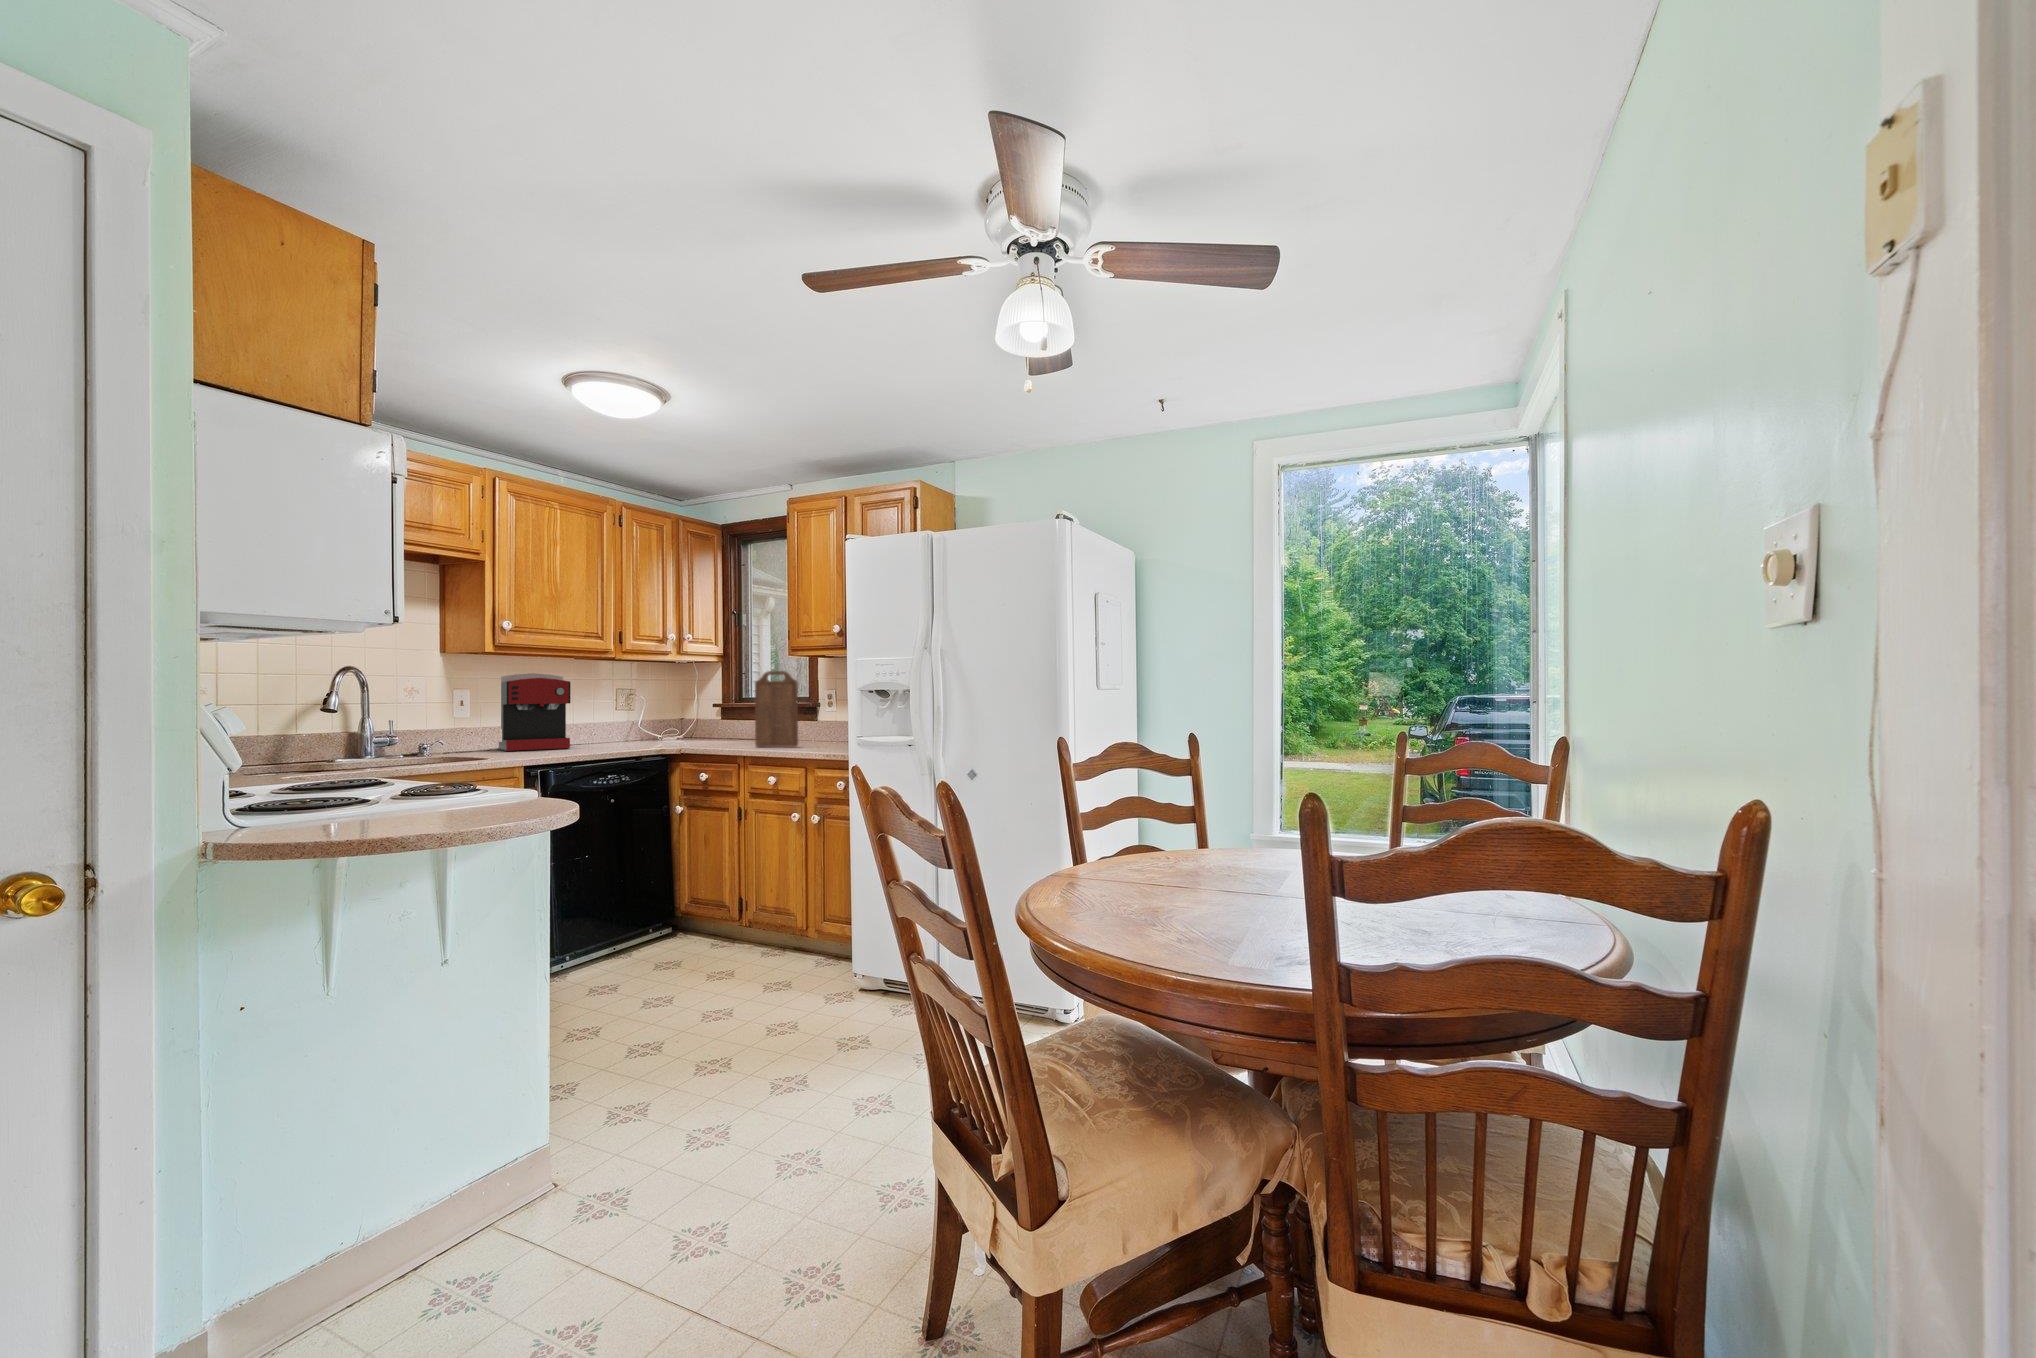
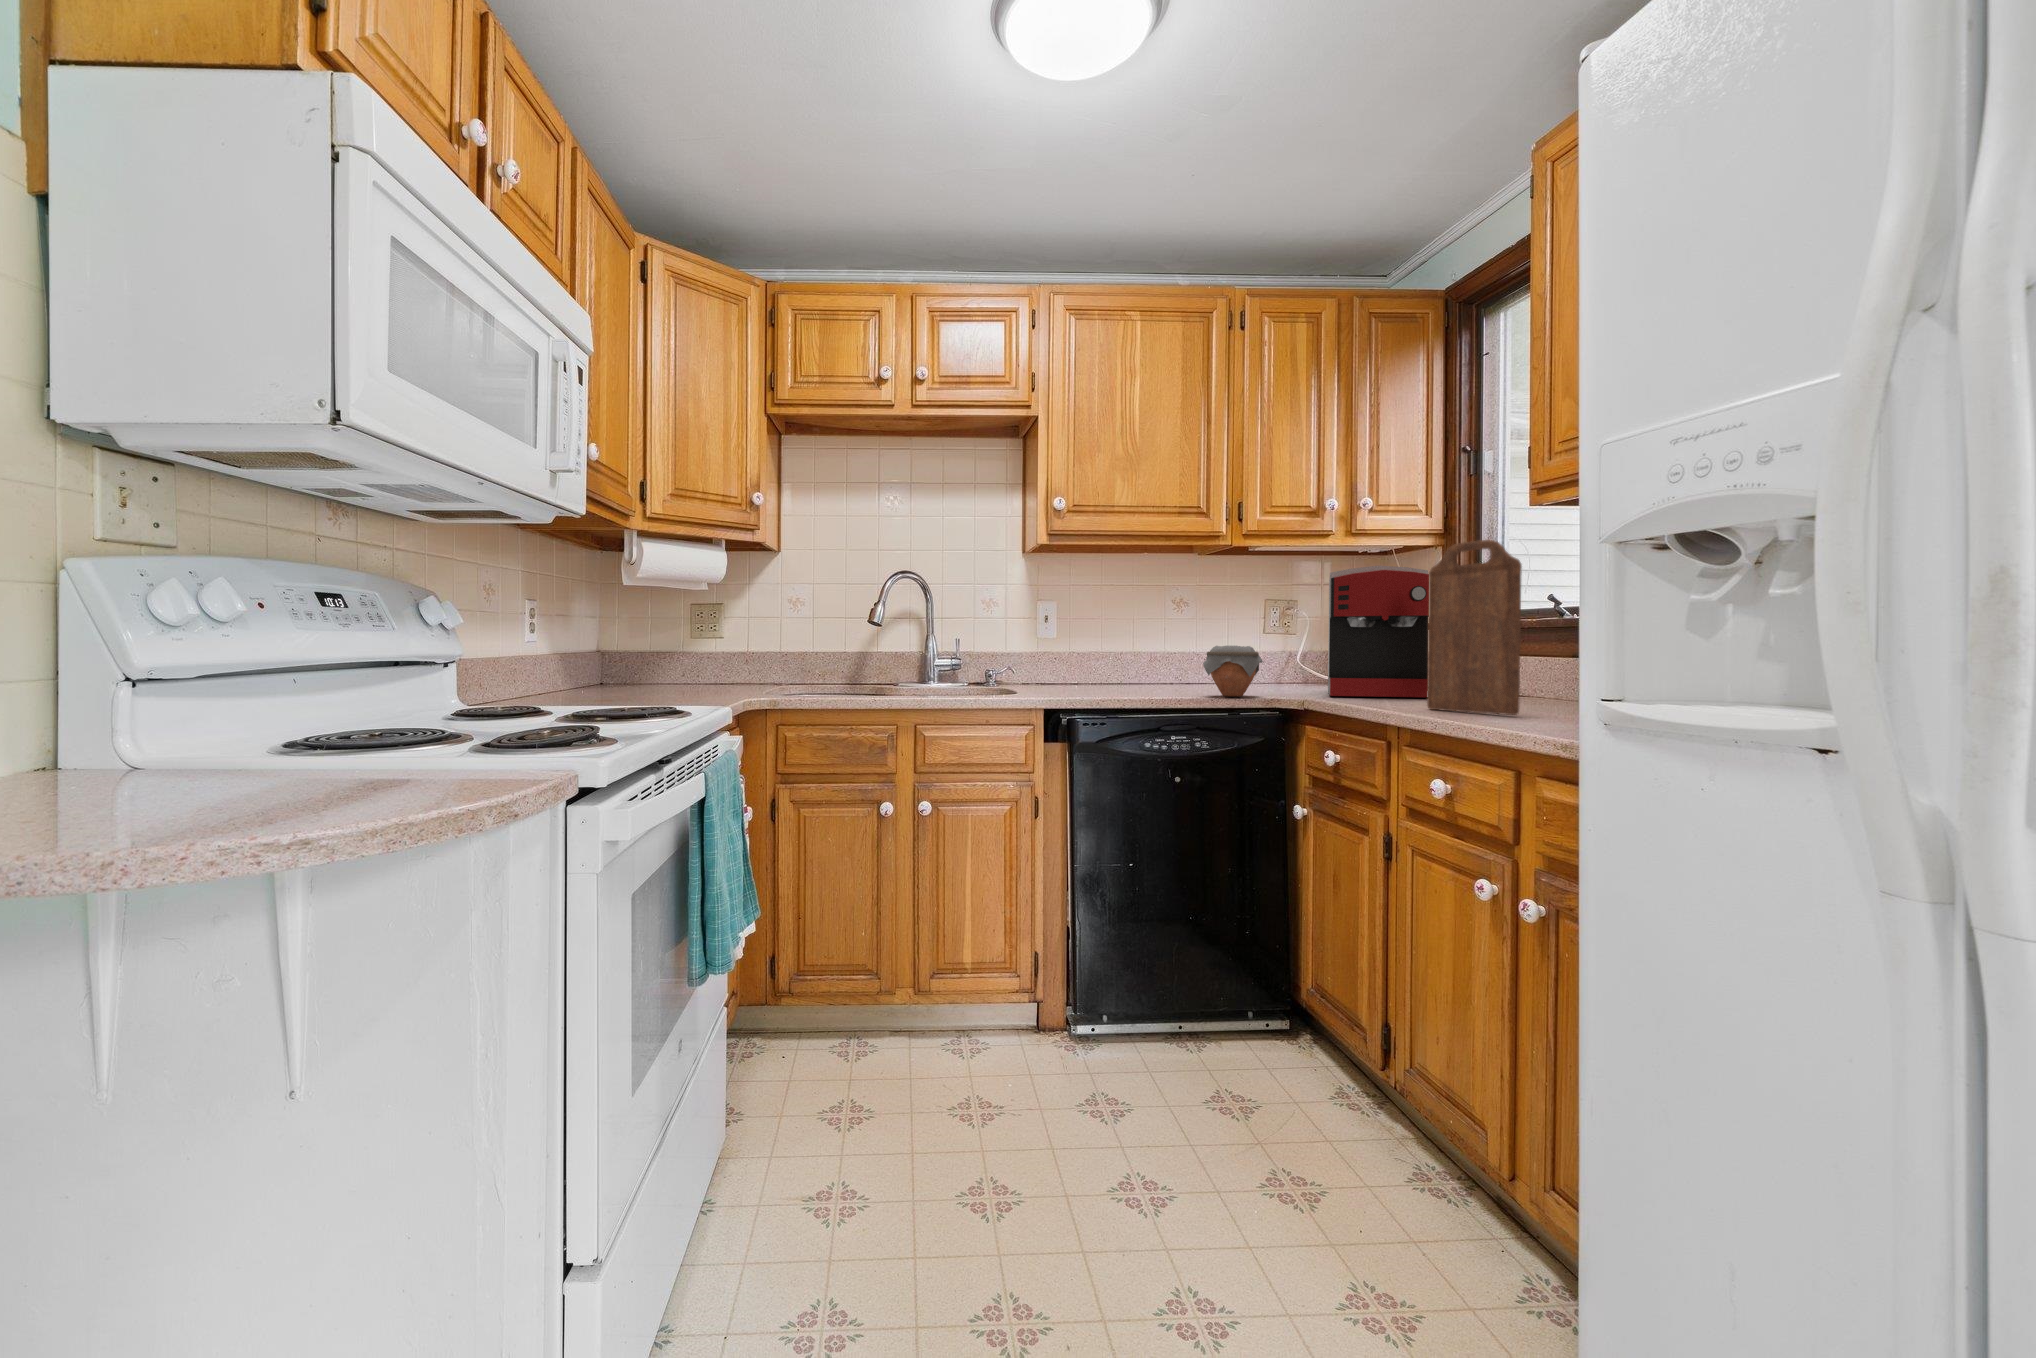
coffee maker: present [499,673,571,751] -> present [1328,566,1429,697]
jar: none [619,719,654,748] -> present [1203,646,1263,697]

